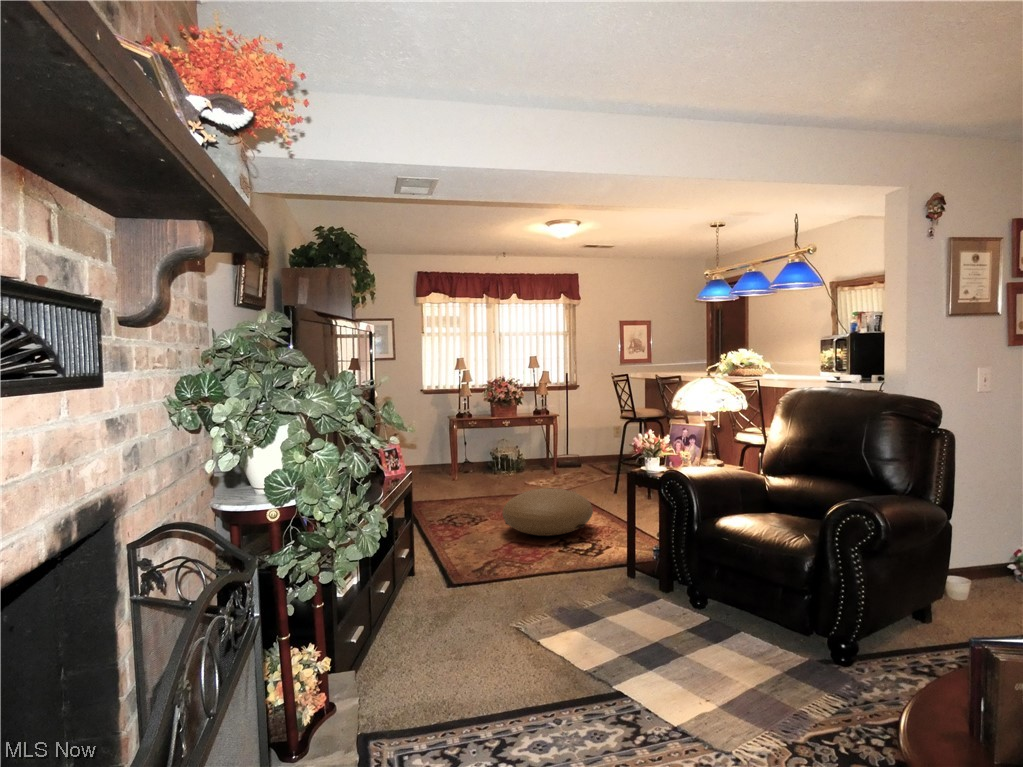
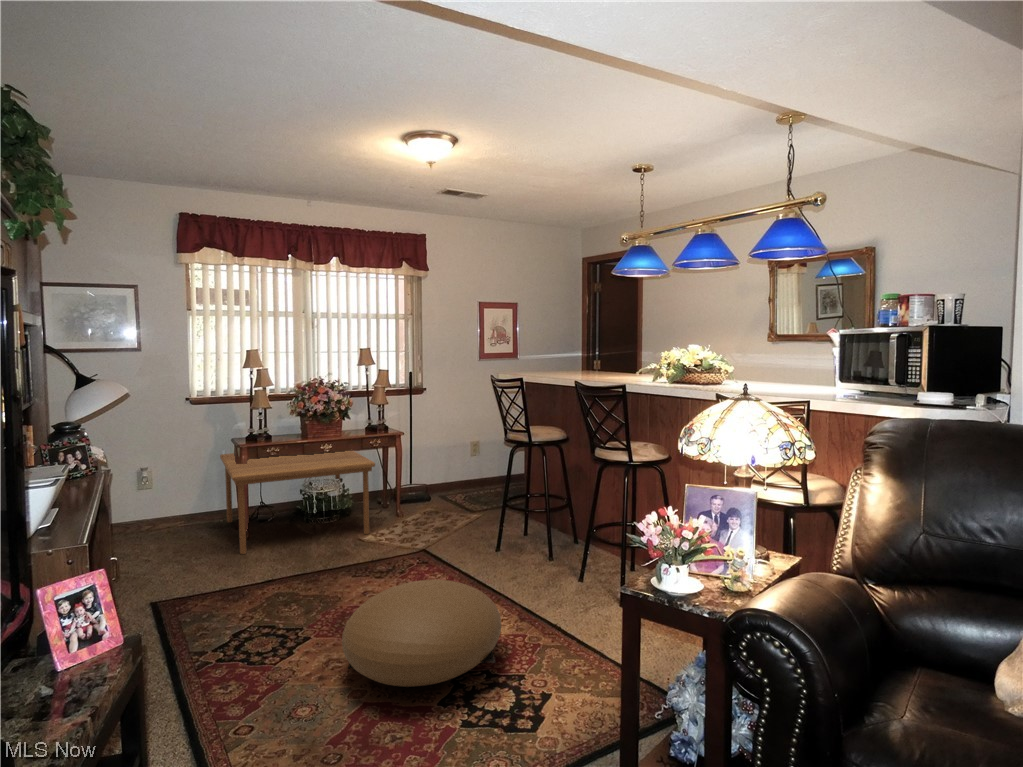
coffee table: none [440,424,536,486] -> present [220,451,375,554]

